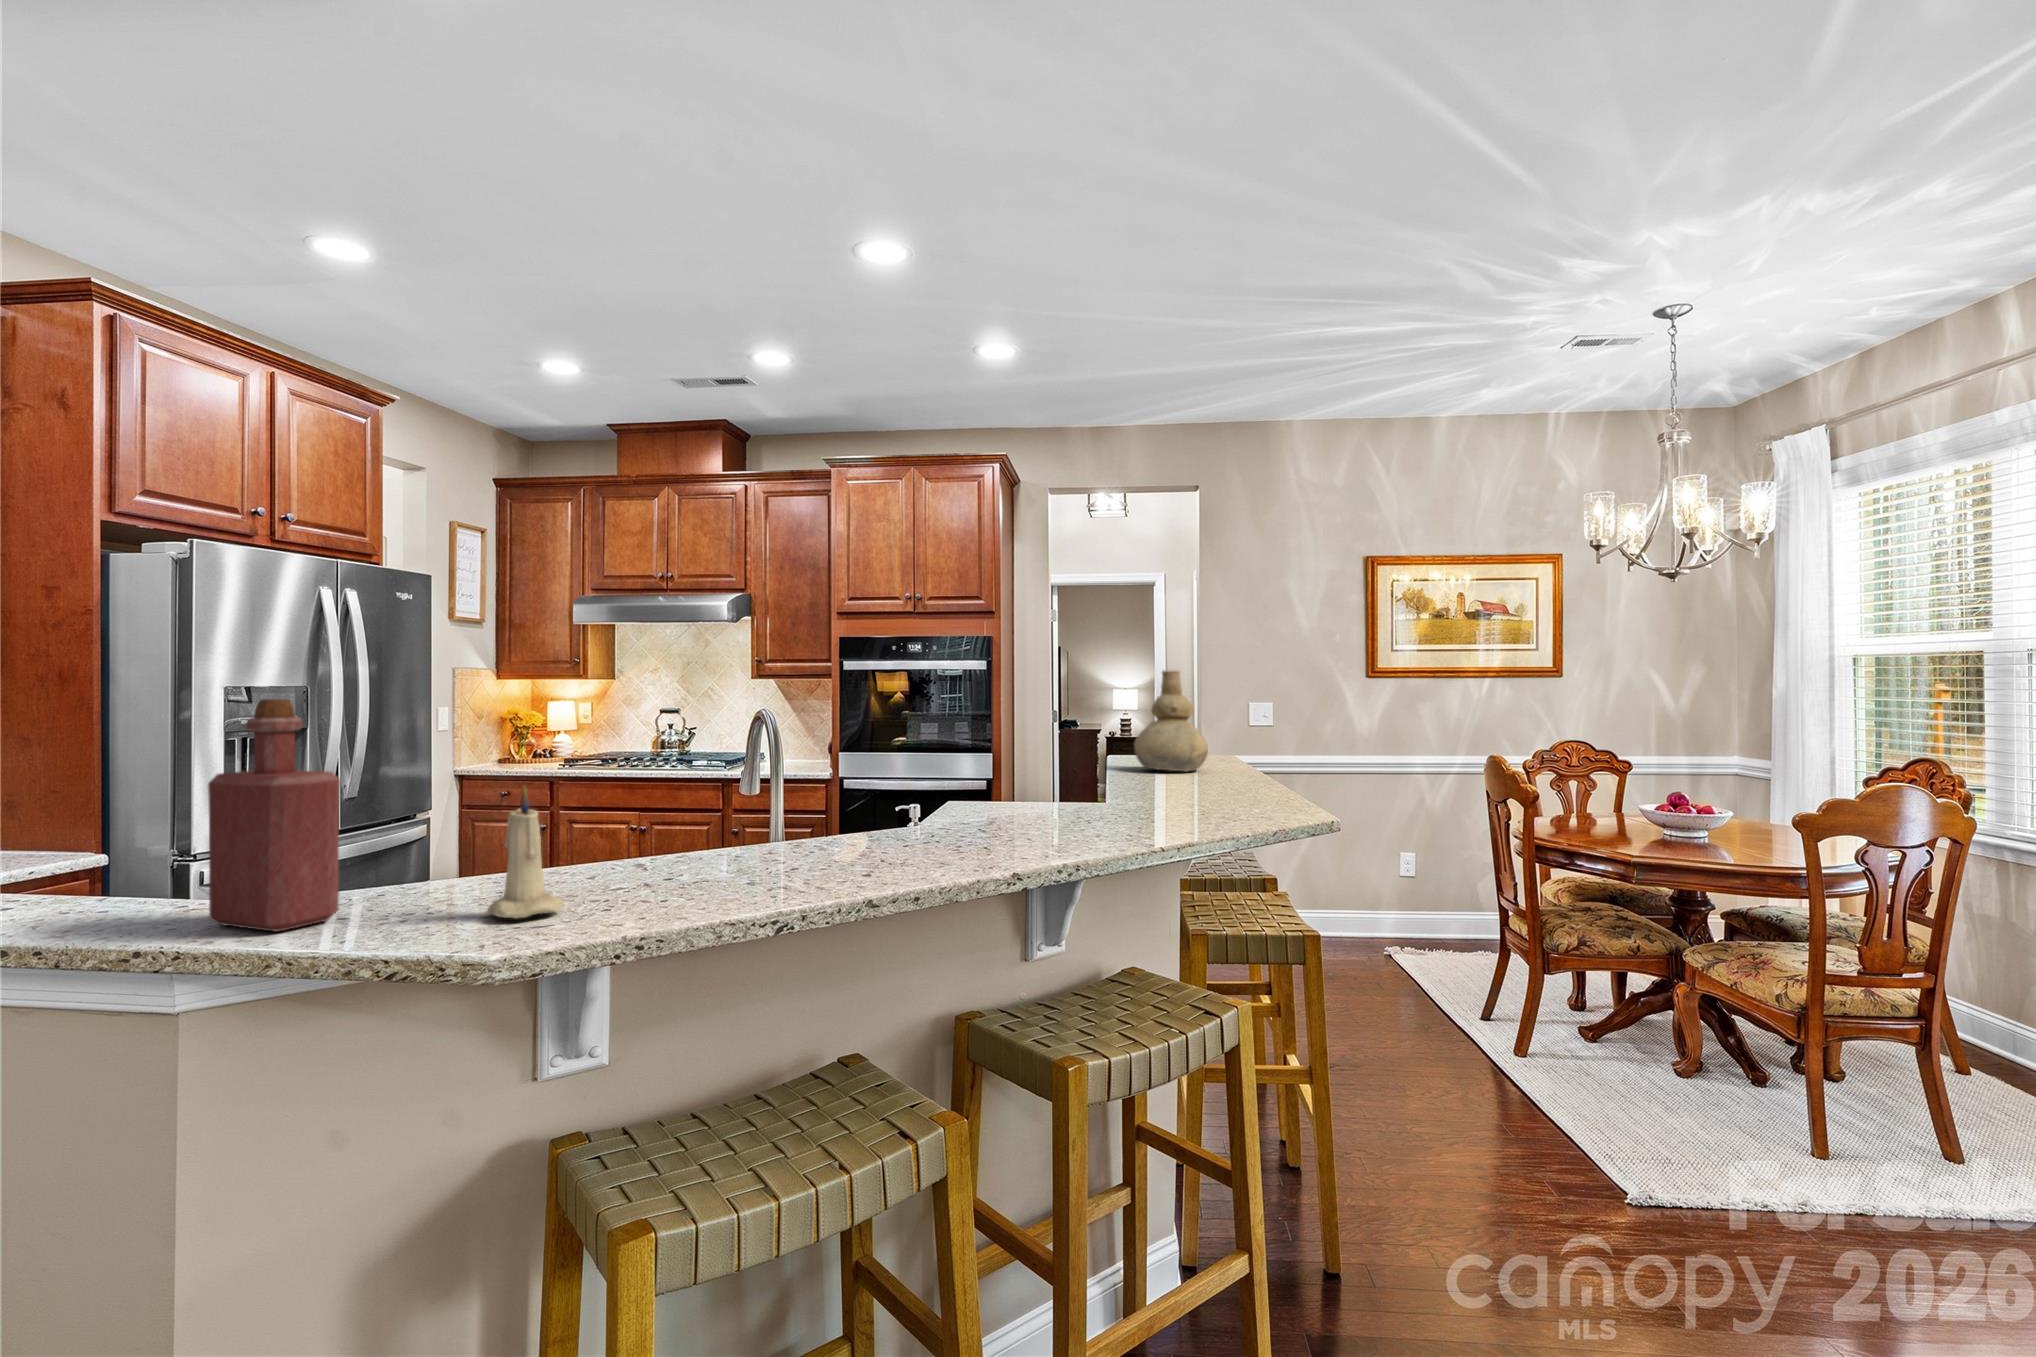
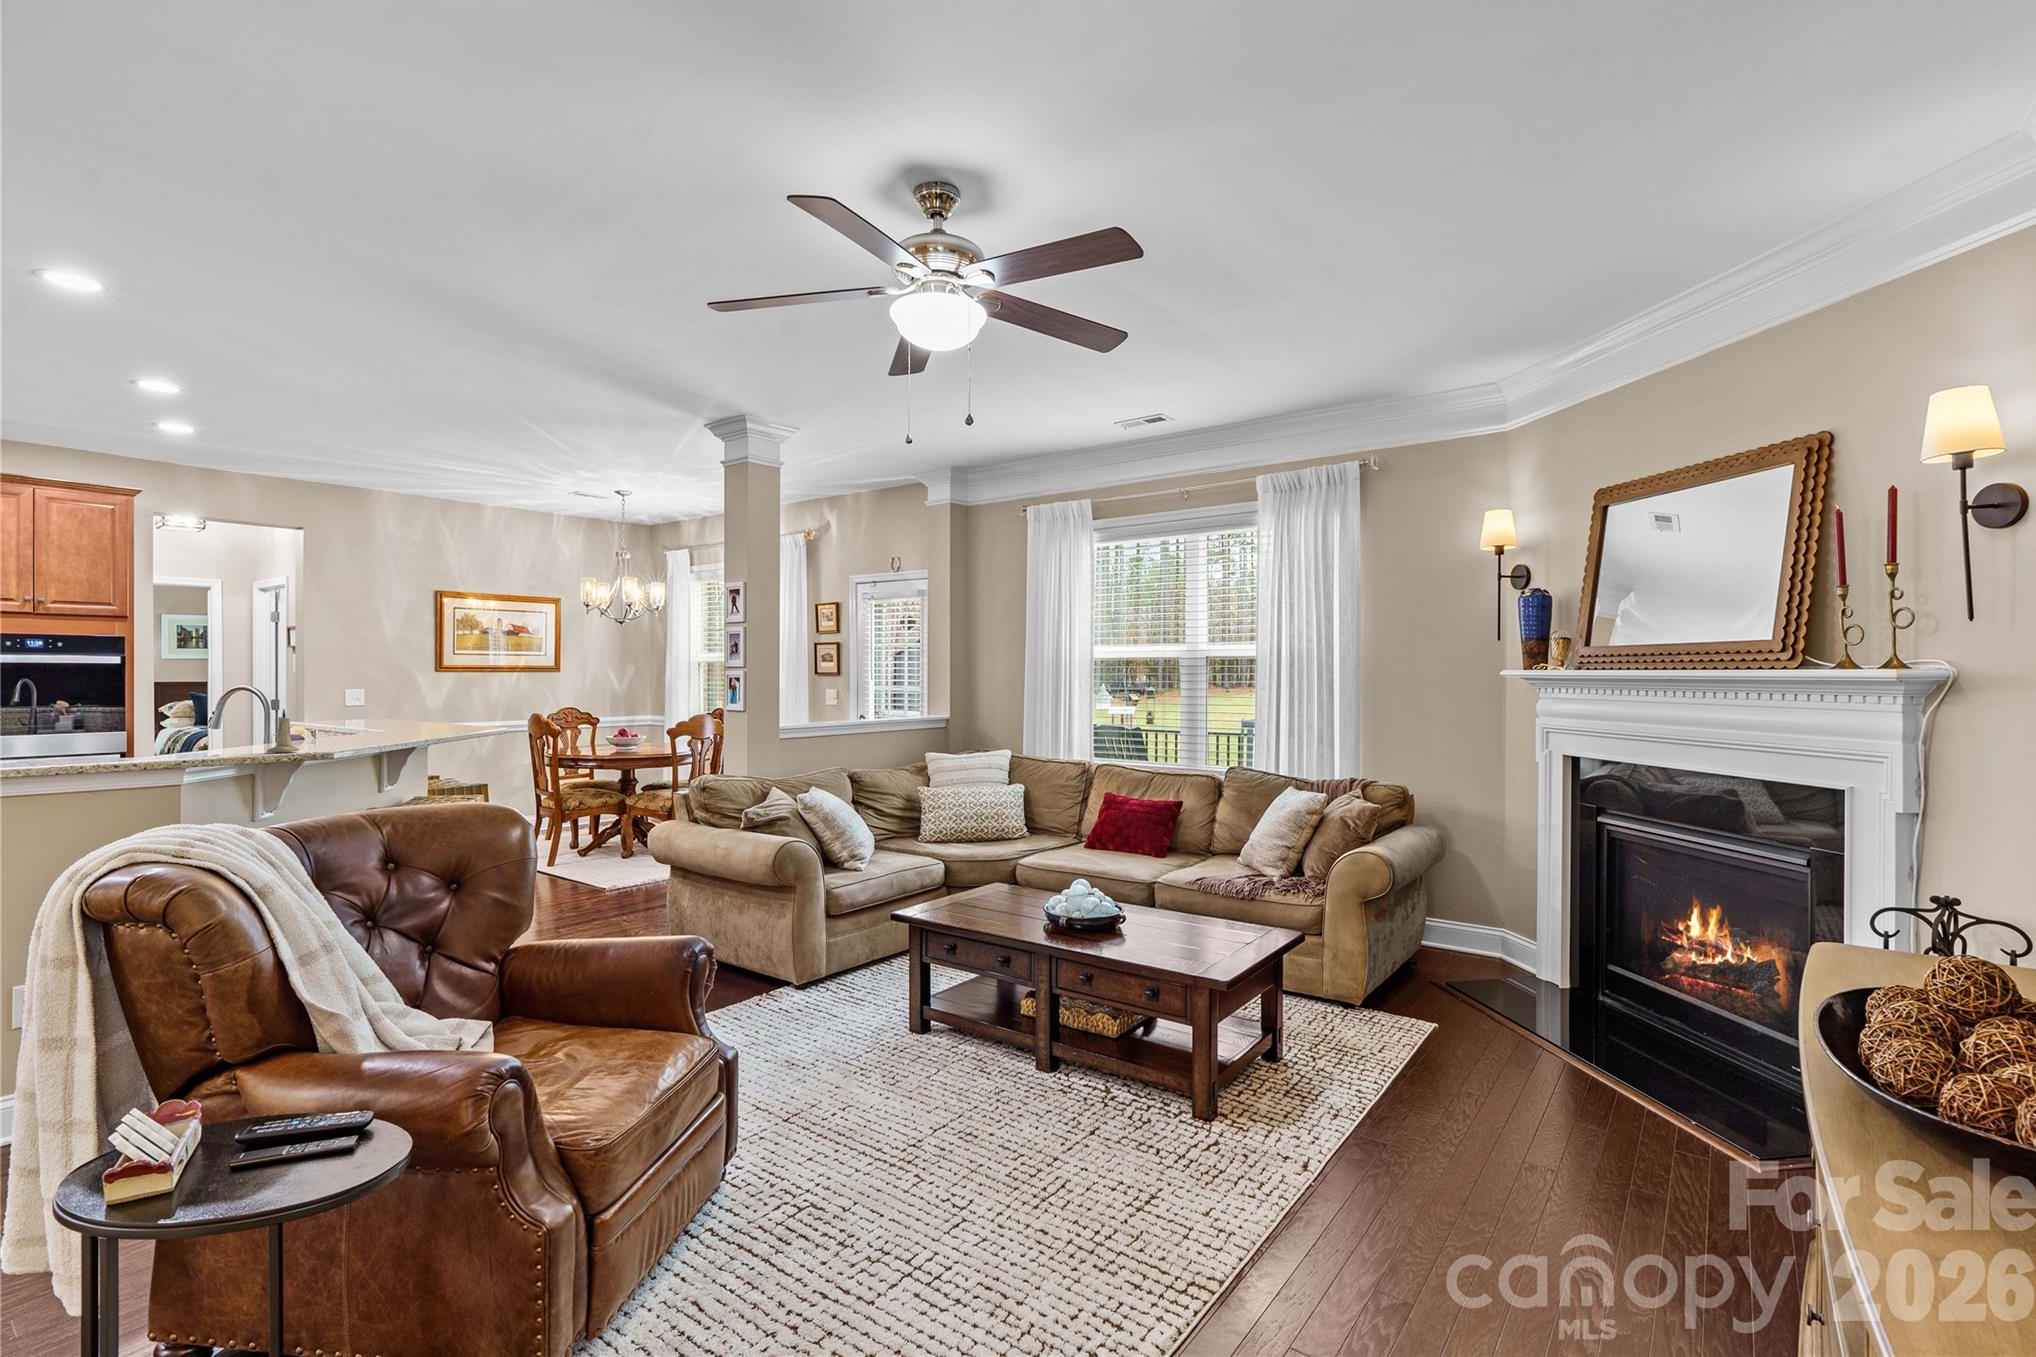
vase: present [1134,670,1208,771] -> none [344,667,394,724]
bottle: present [208,699,340,932] -> none [166,679,221,759]

